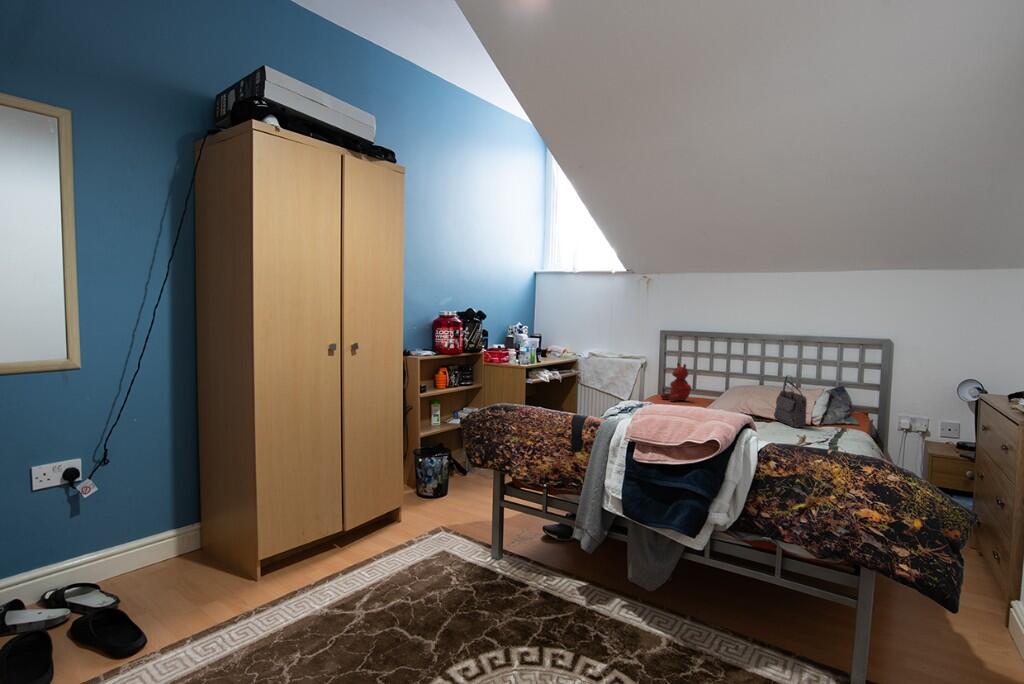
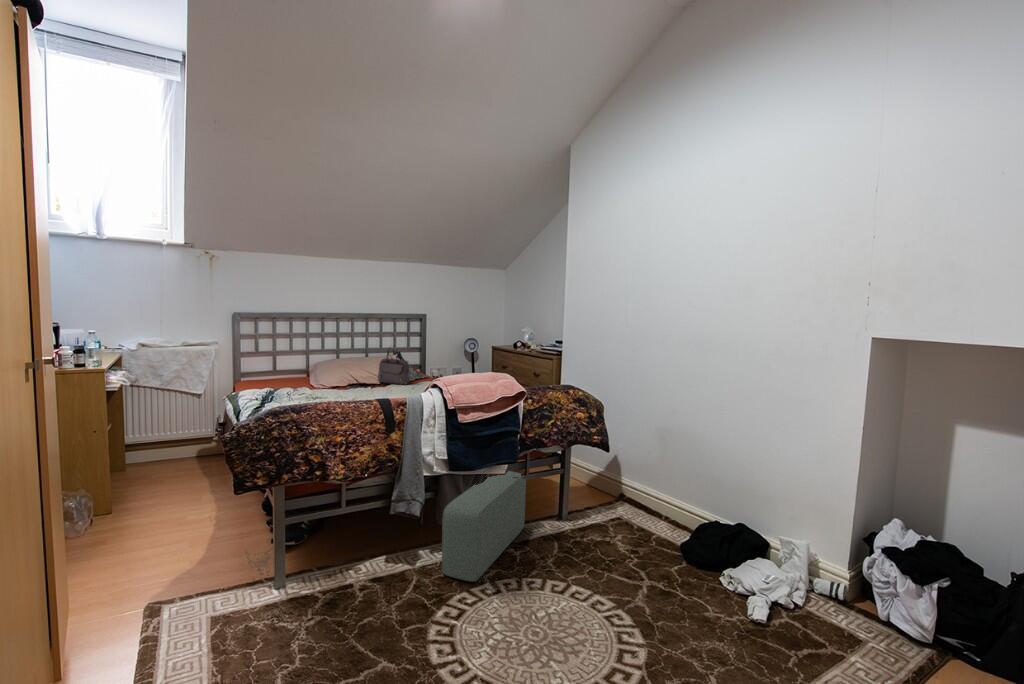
teddy bear: present [661,363,691,401] -> none [256,346,288,384]
pouf: none [597,552,780,659] -> present [442,471,526,581]

